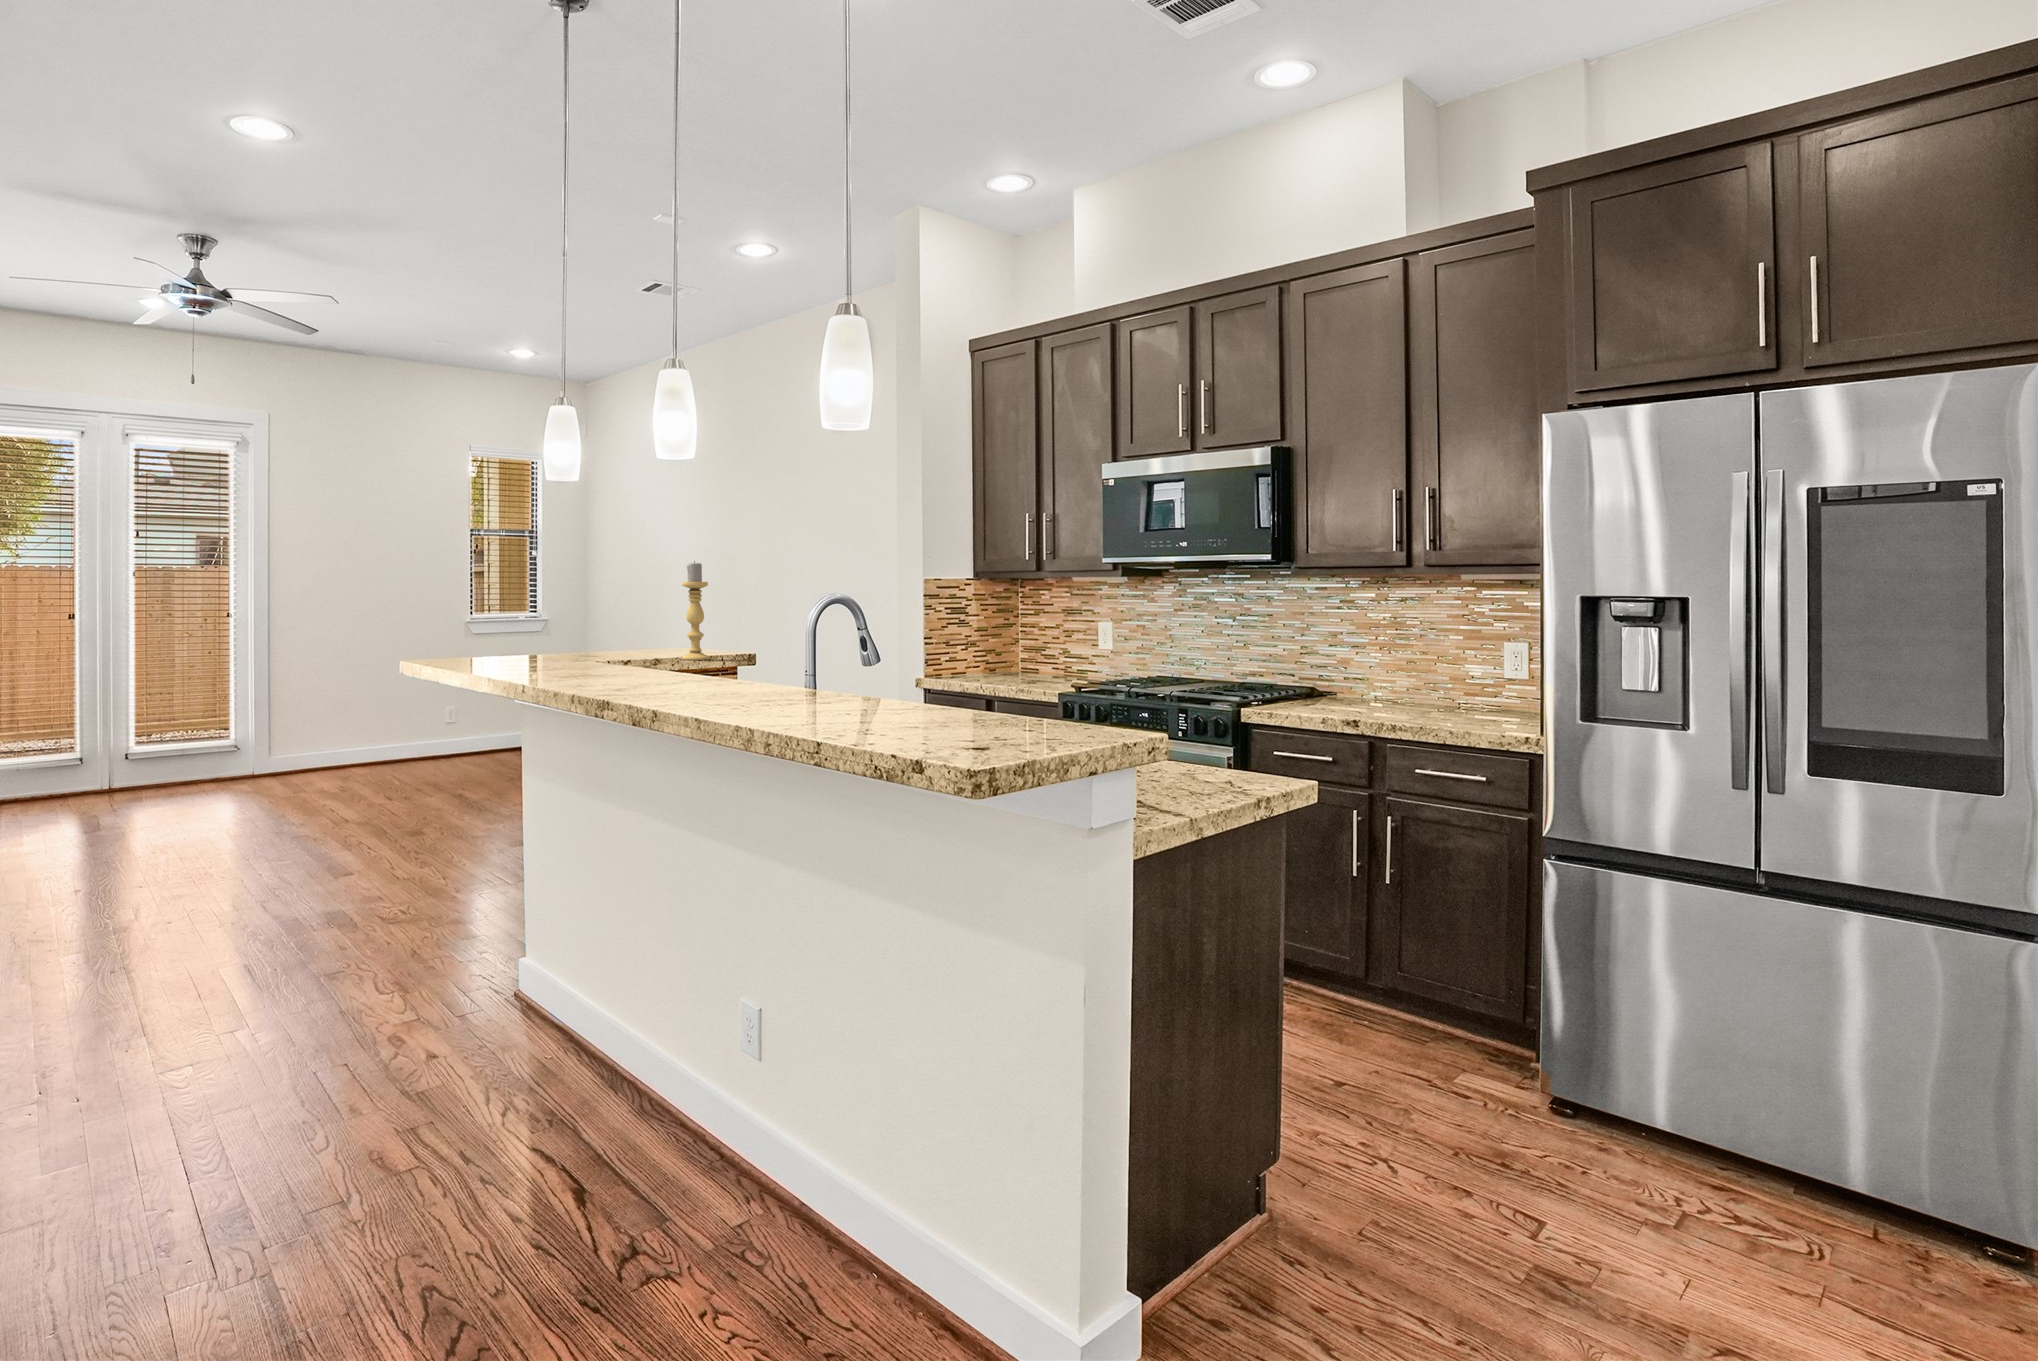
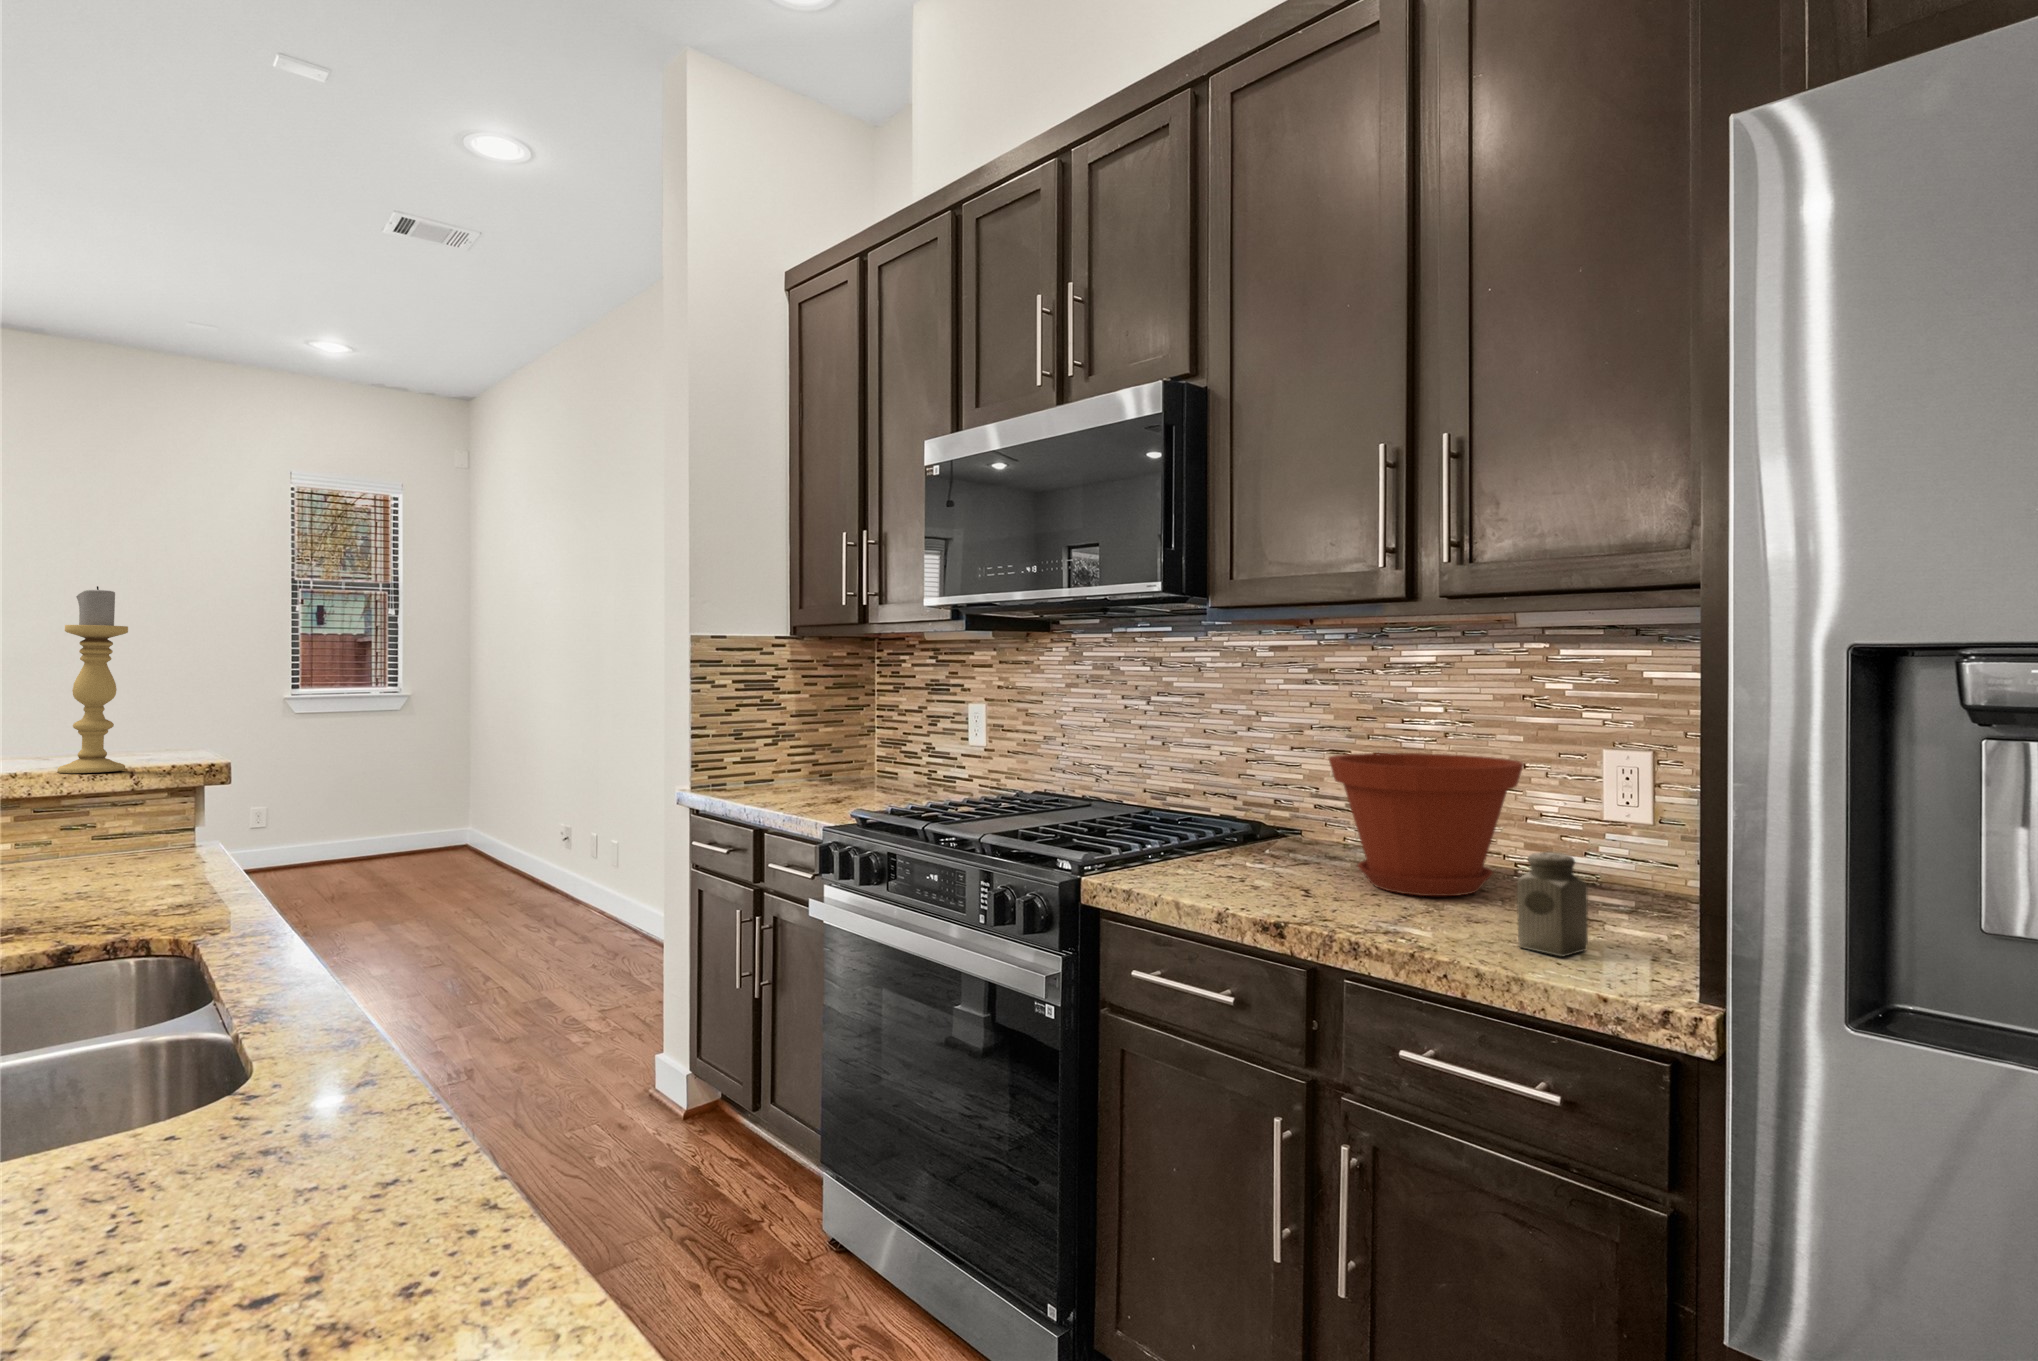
plant pot: none [1365,645,1466,712] -> present [1329,753,1524,896]
salt shaker: none [1467,685,1498,728] -> present [1517,852,1588,956]

